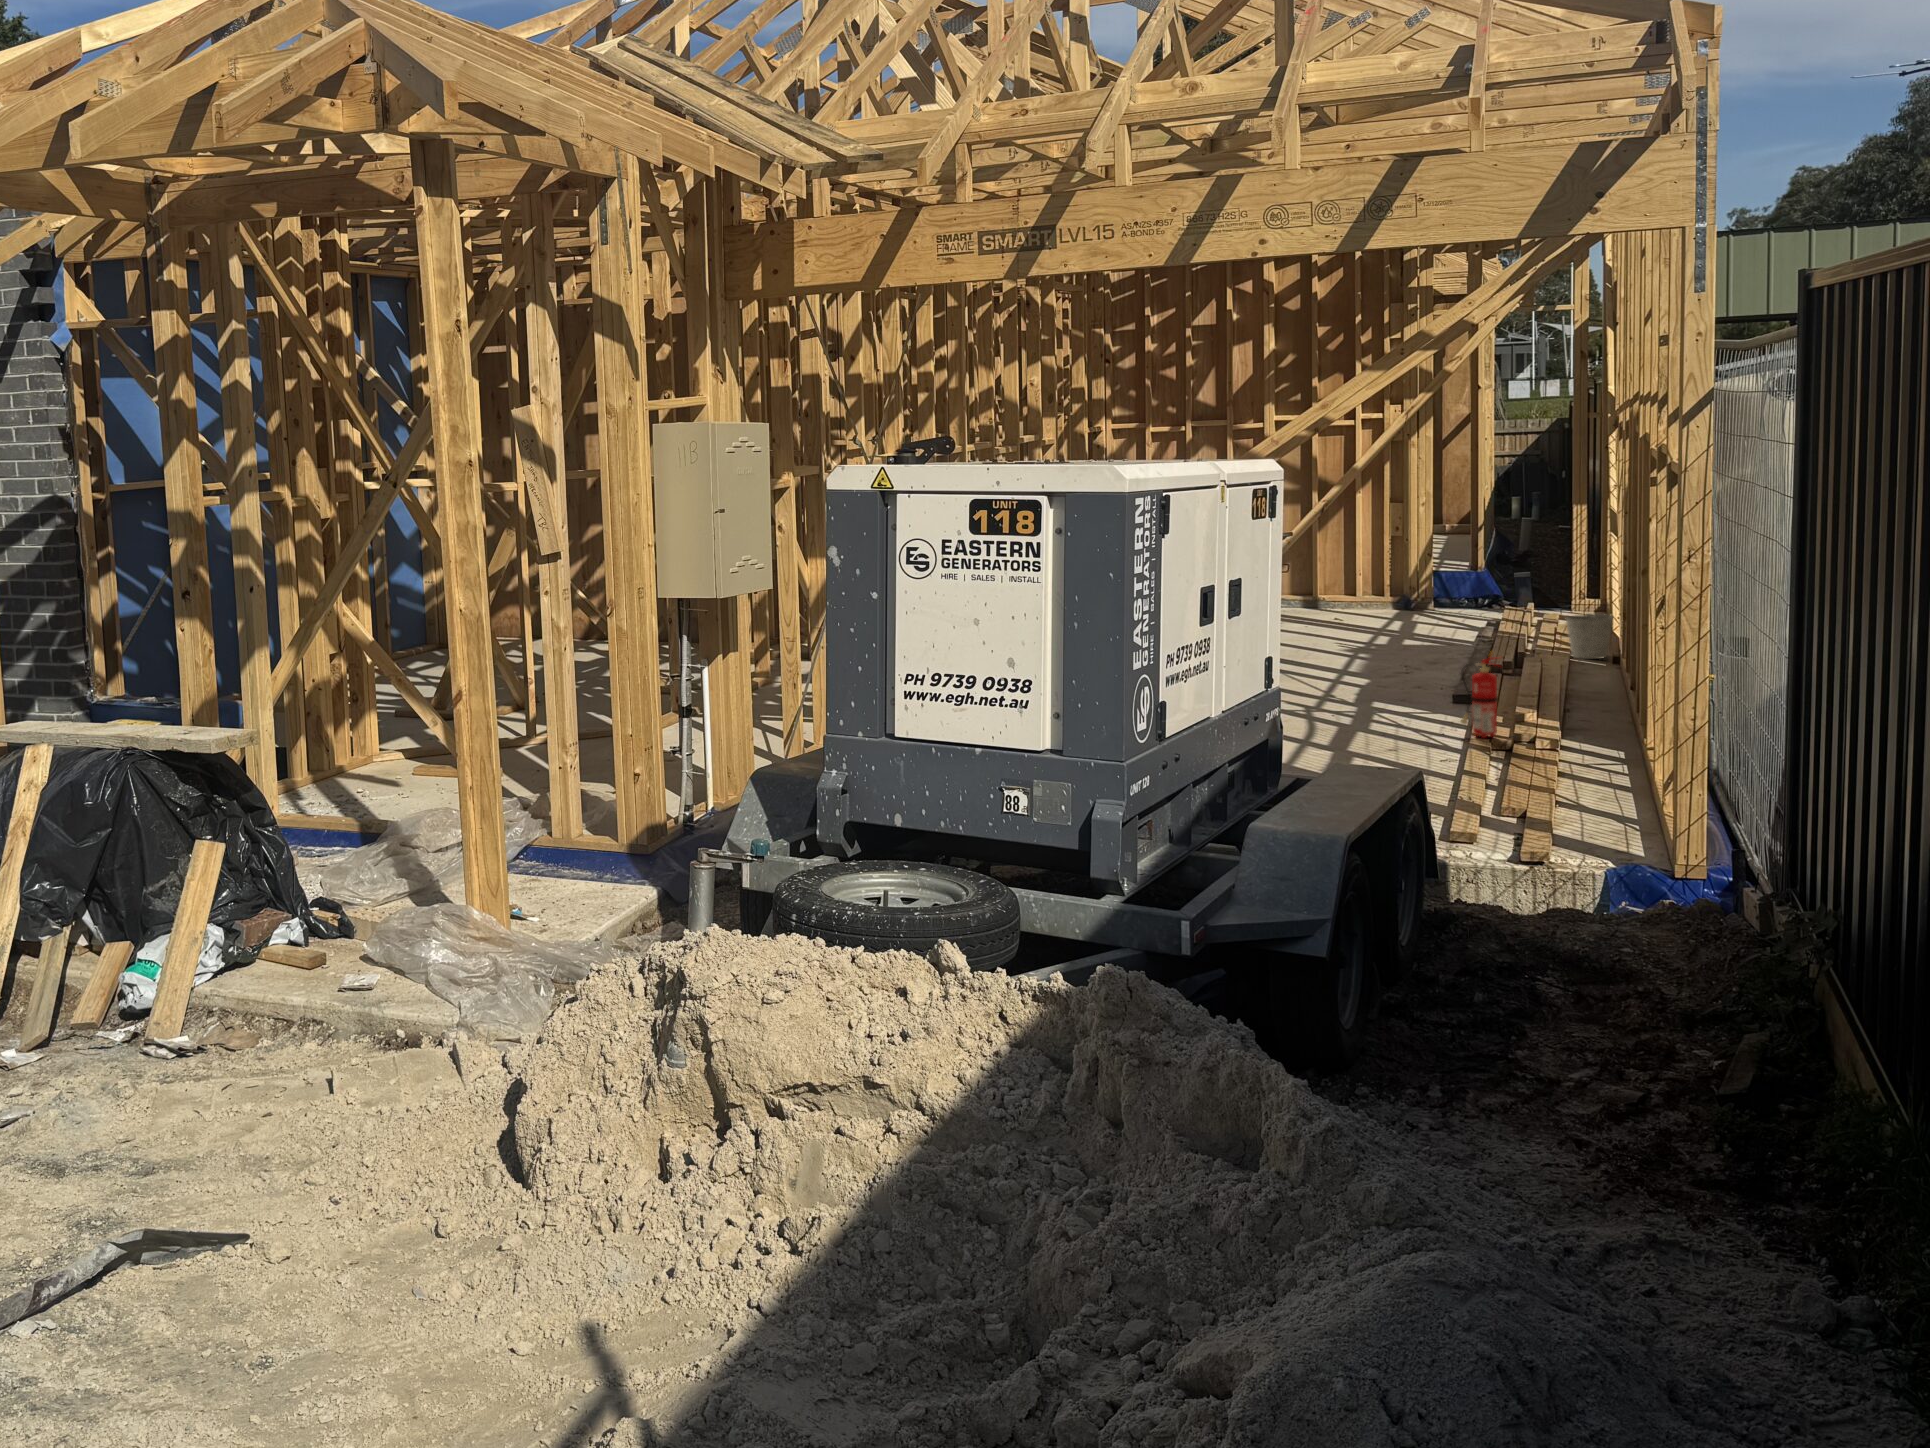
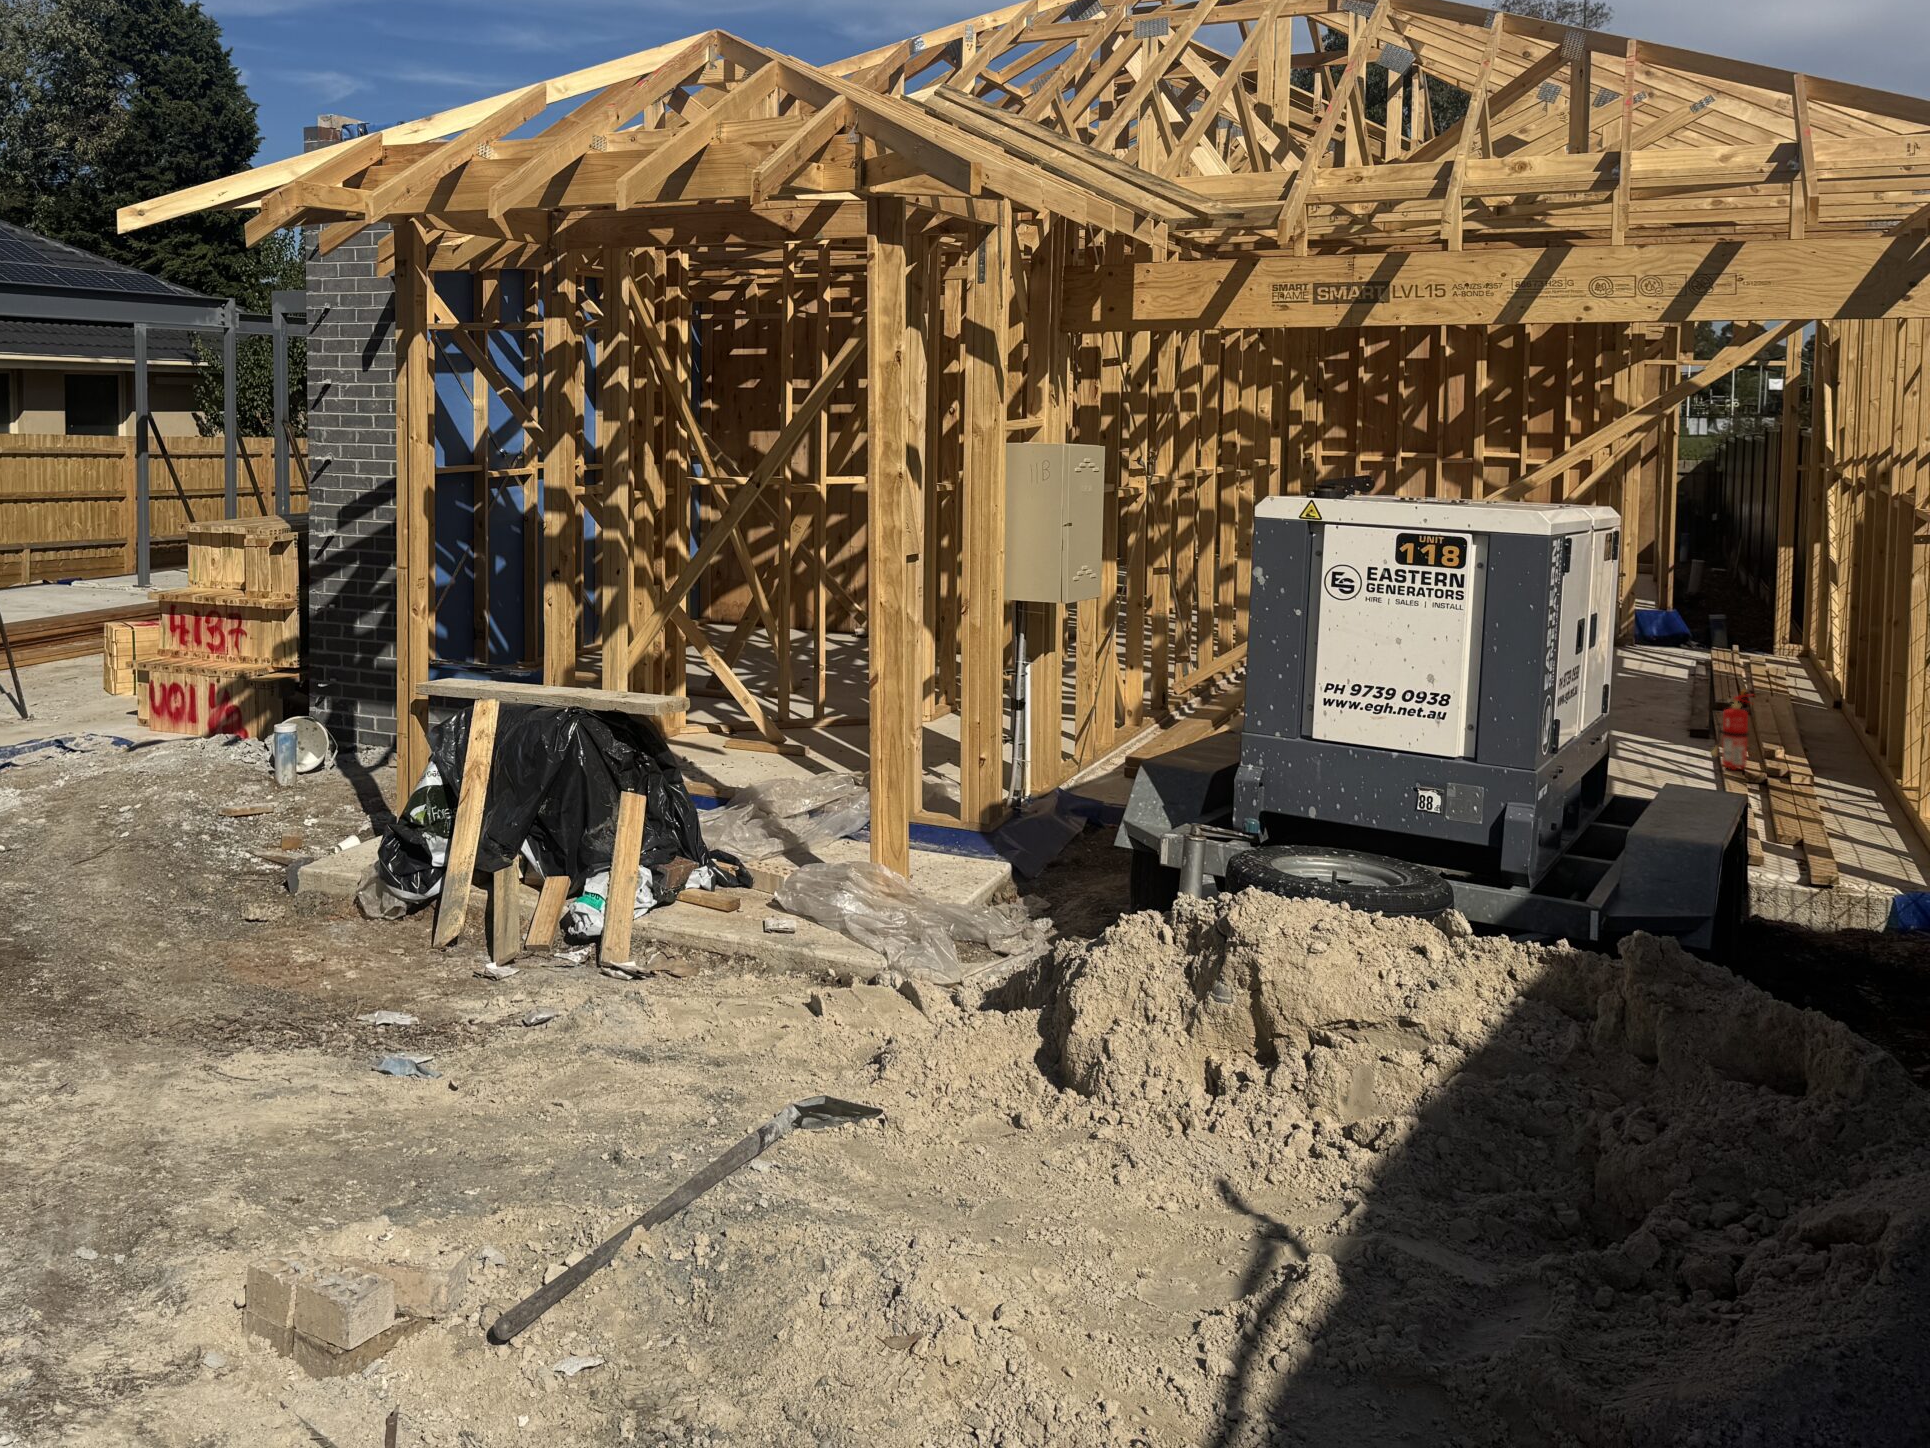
bucket: present [1566,613,1613,659] -> none [1781,657,1830,701]

